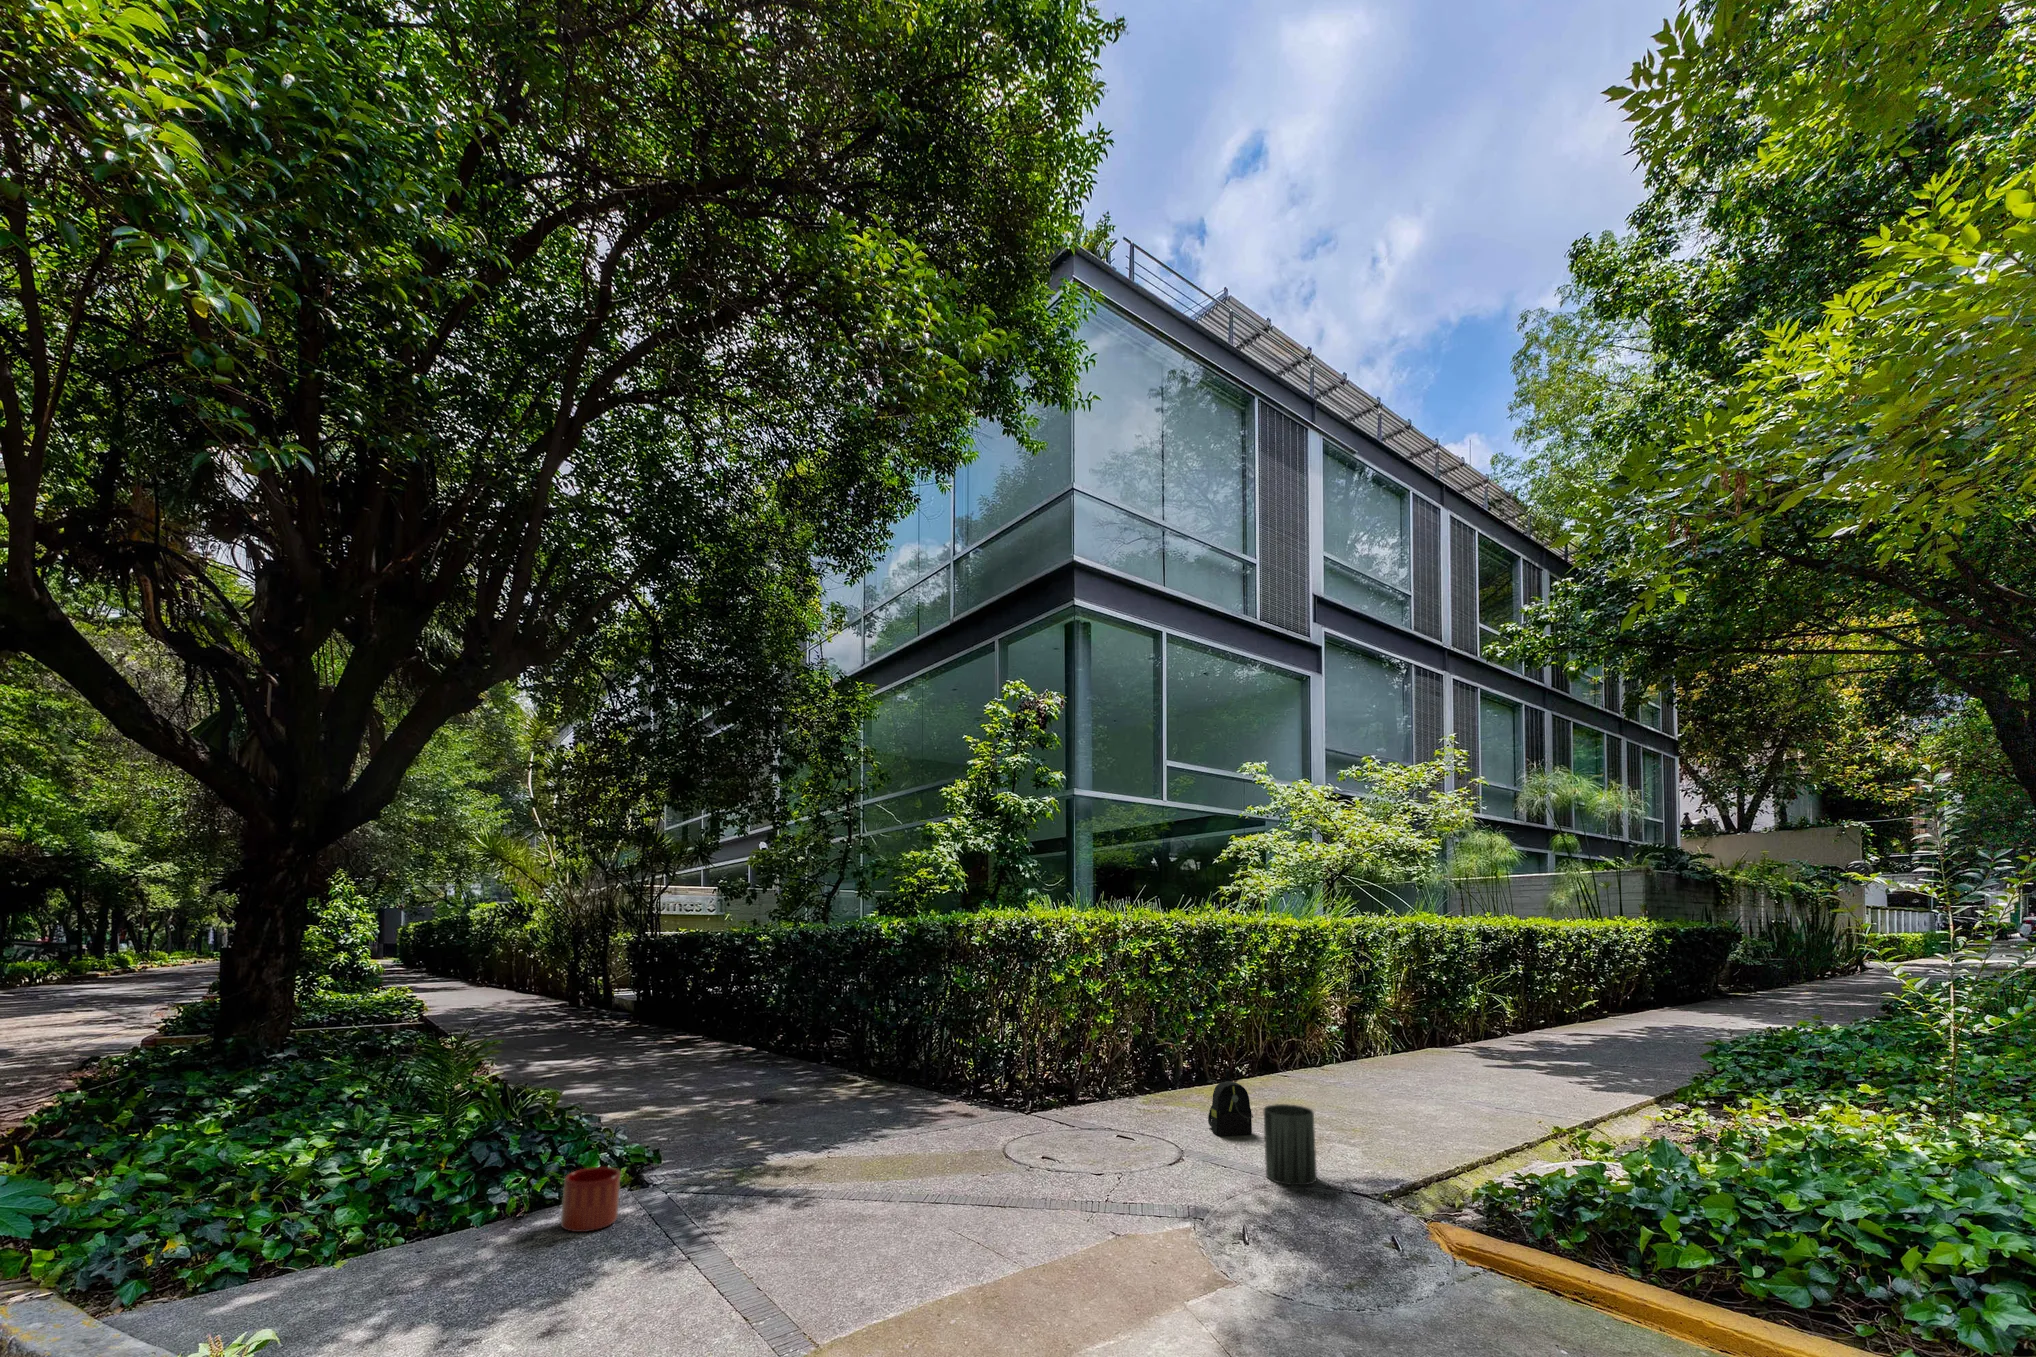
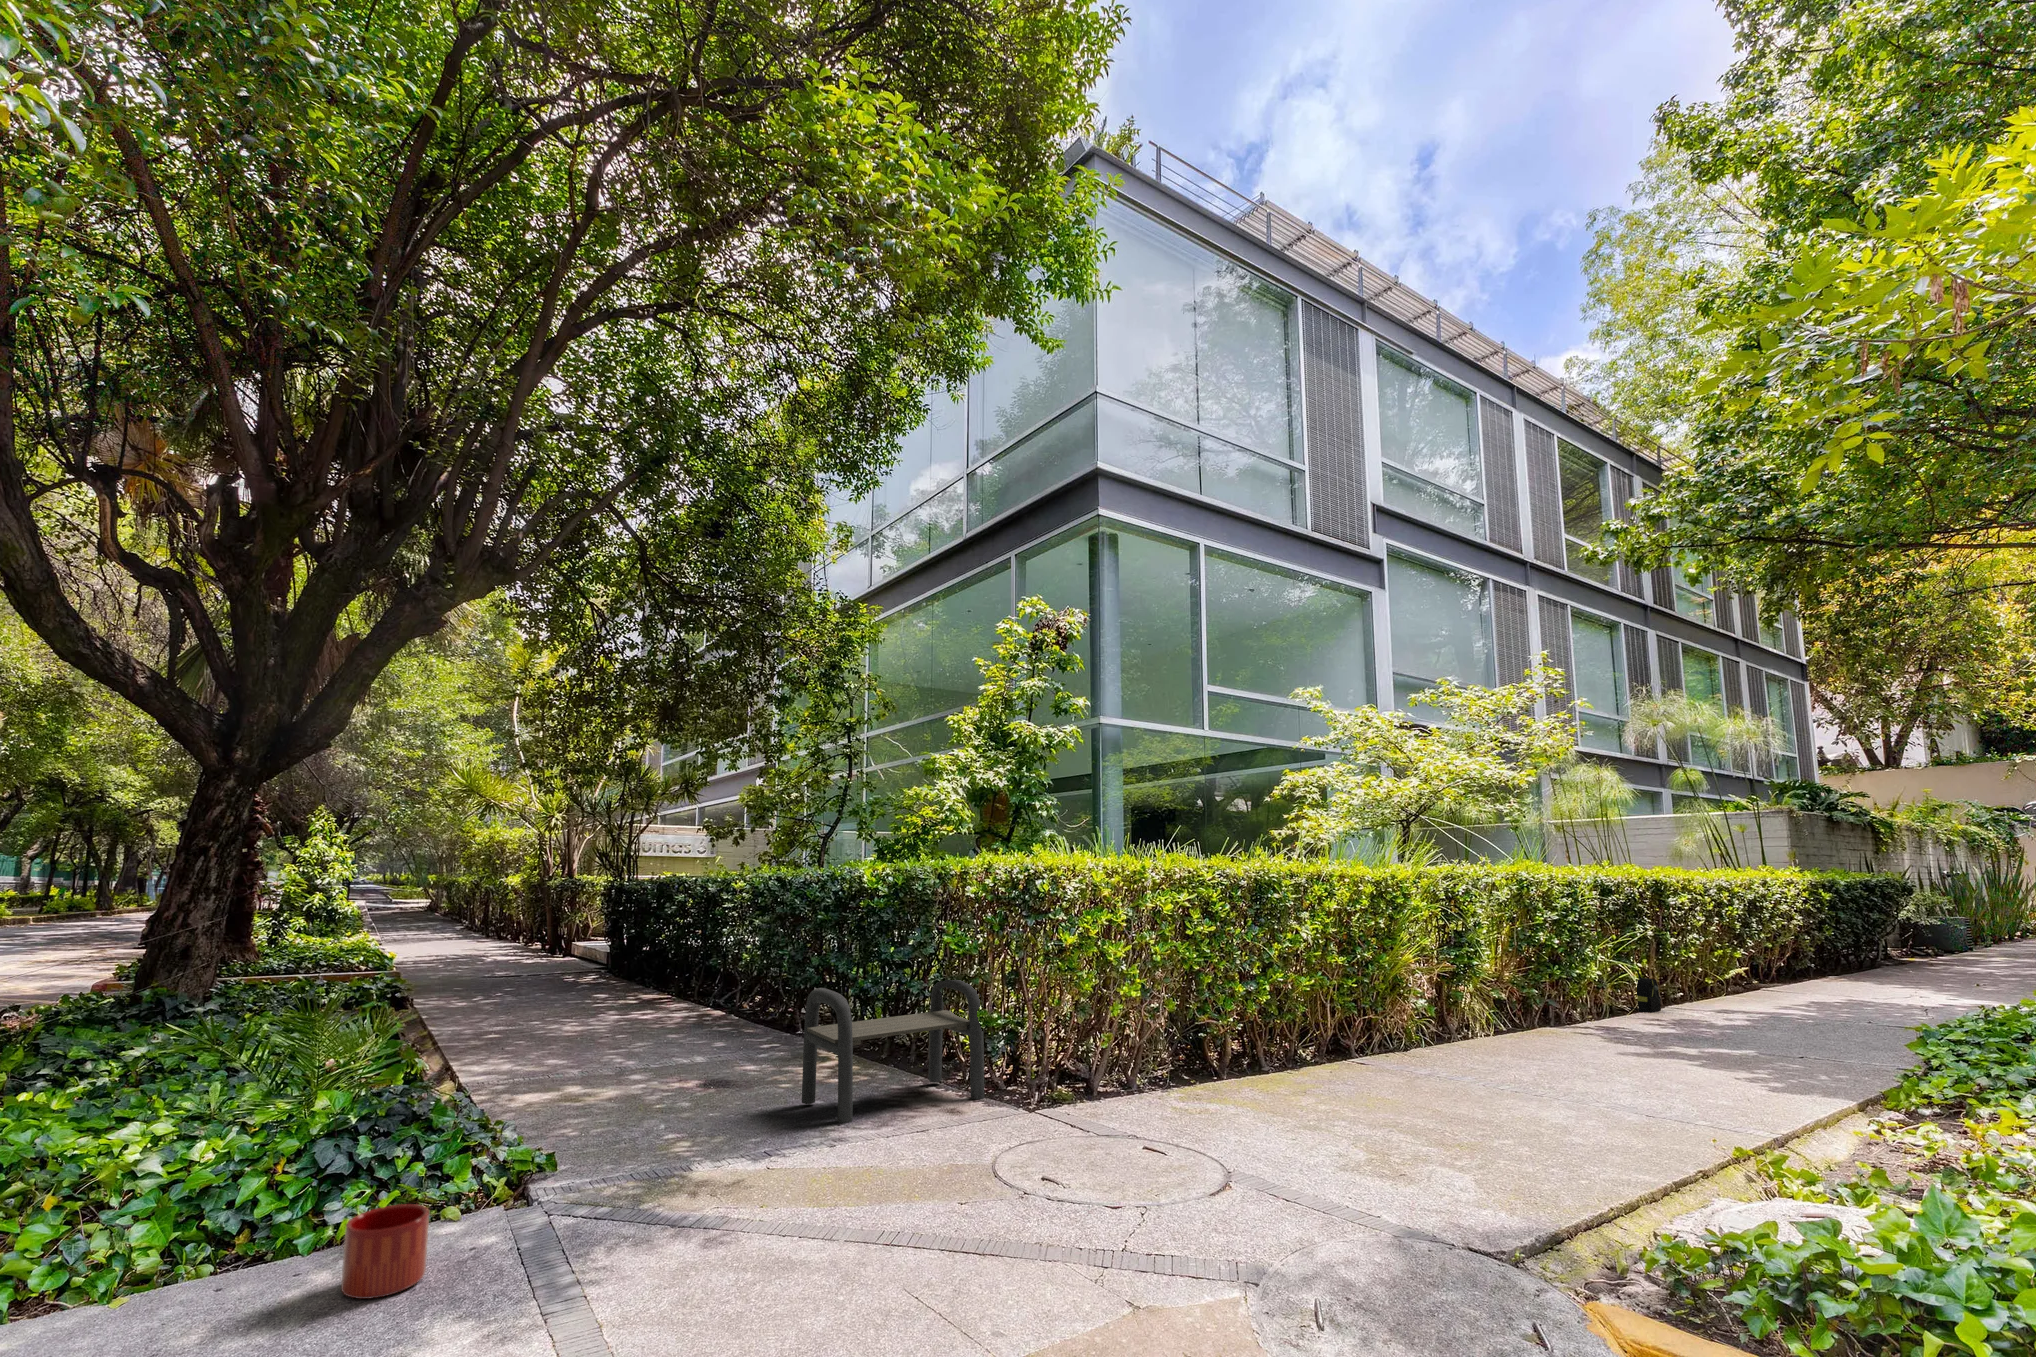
bench: none [841,1005,989,1126] -> present [802,979,984,1123]
backpack: present [1208,1069,1253,1136] -> present [1628,970,1661,1013]
trash can: present [1264,1104,1317,1185] -> none [1333,1118,1409,1233]

